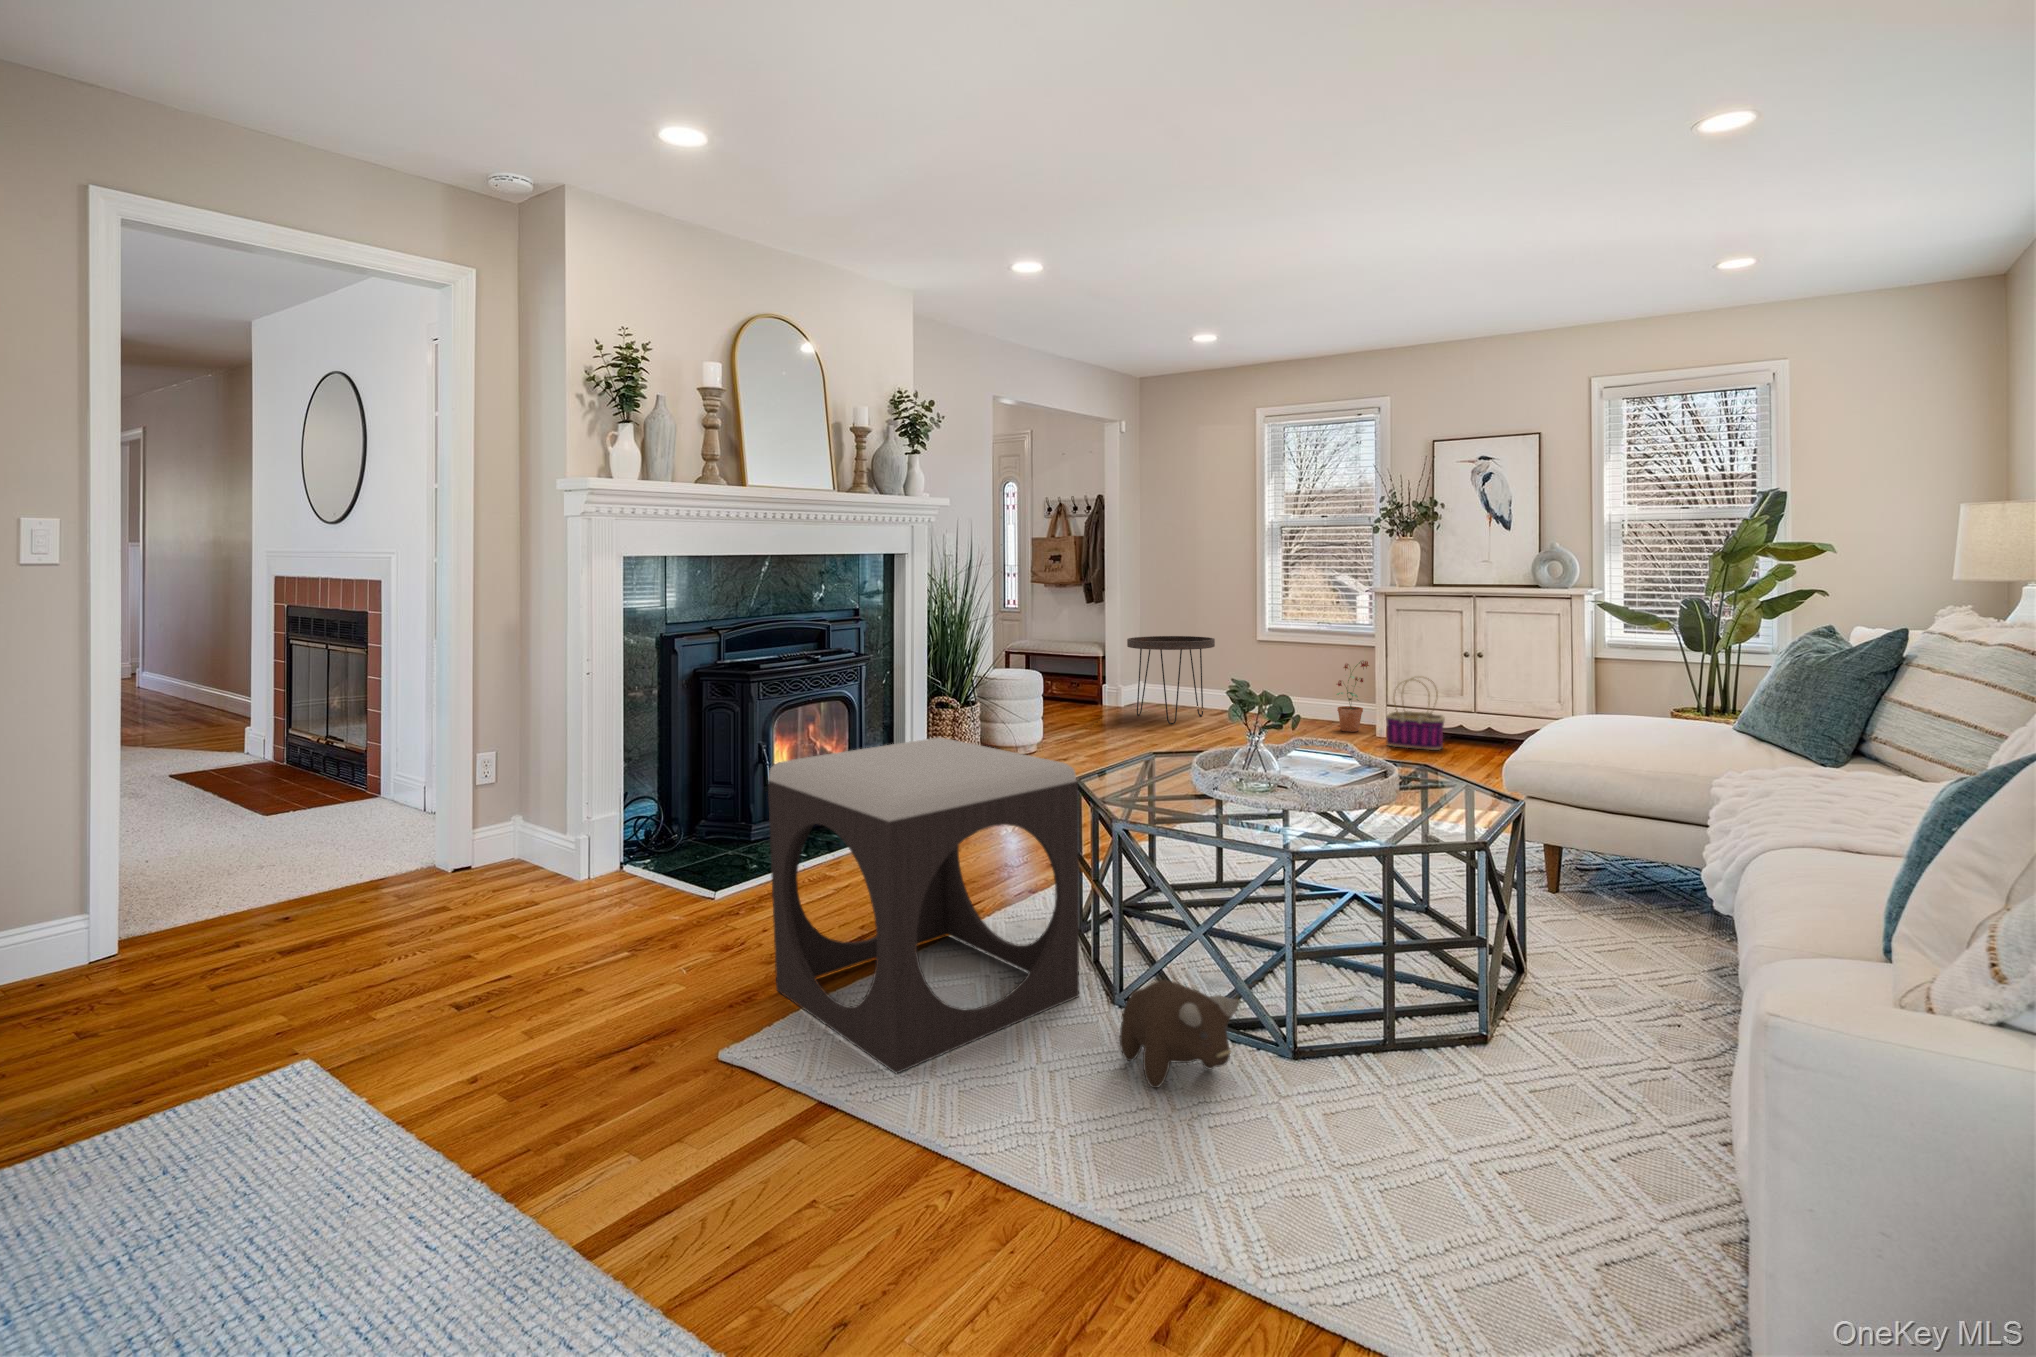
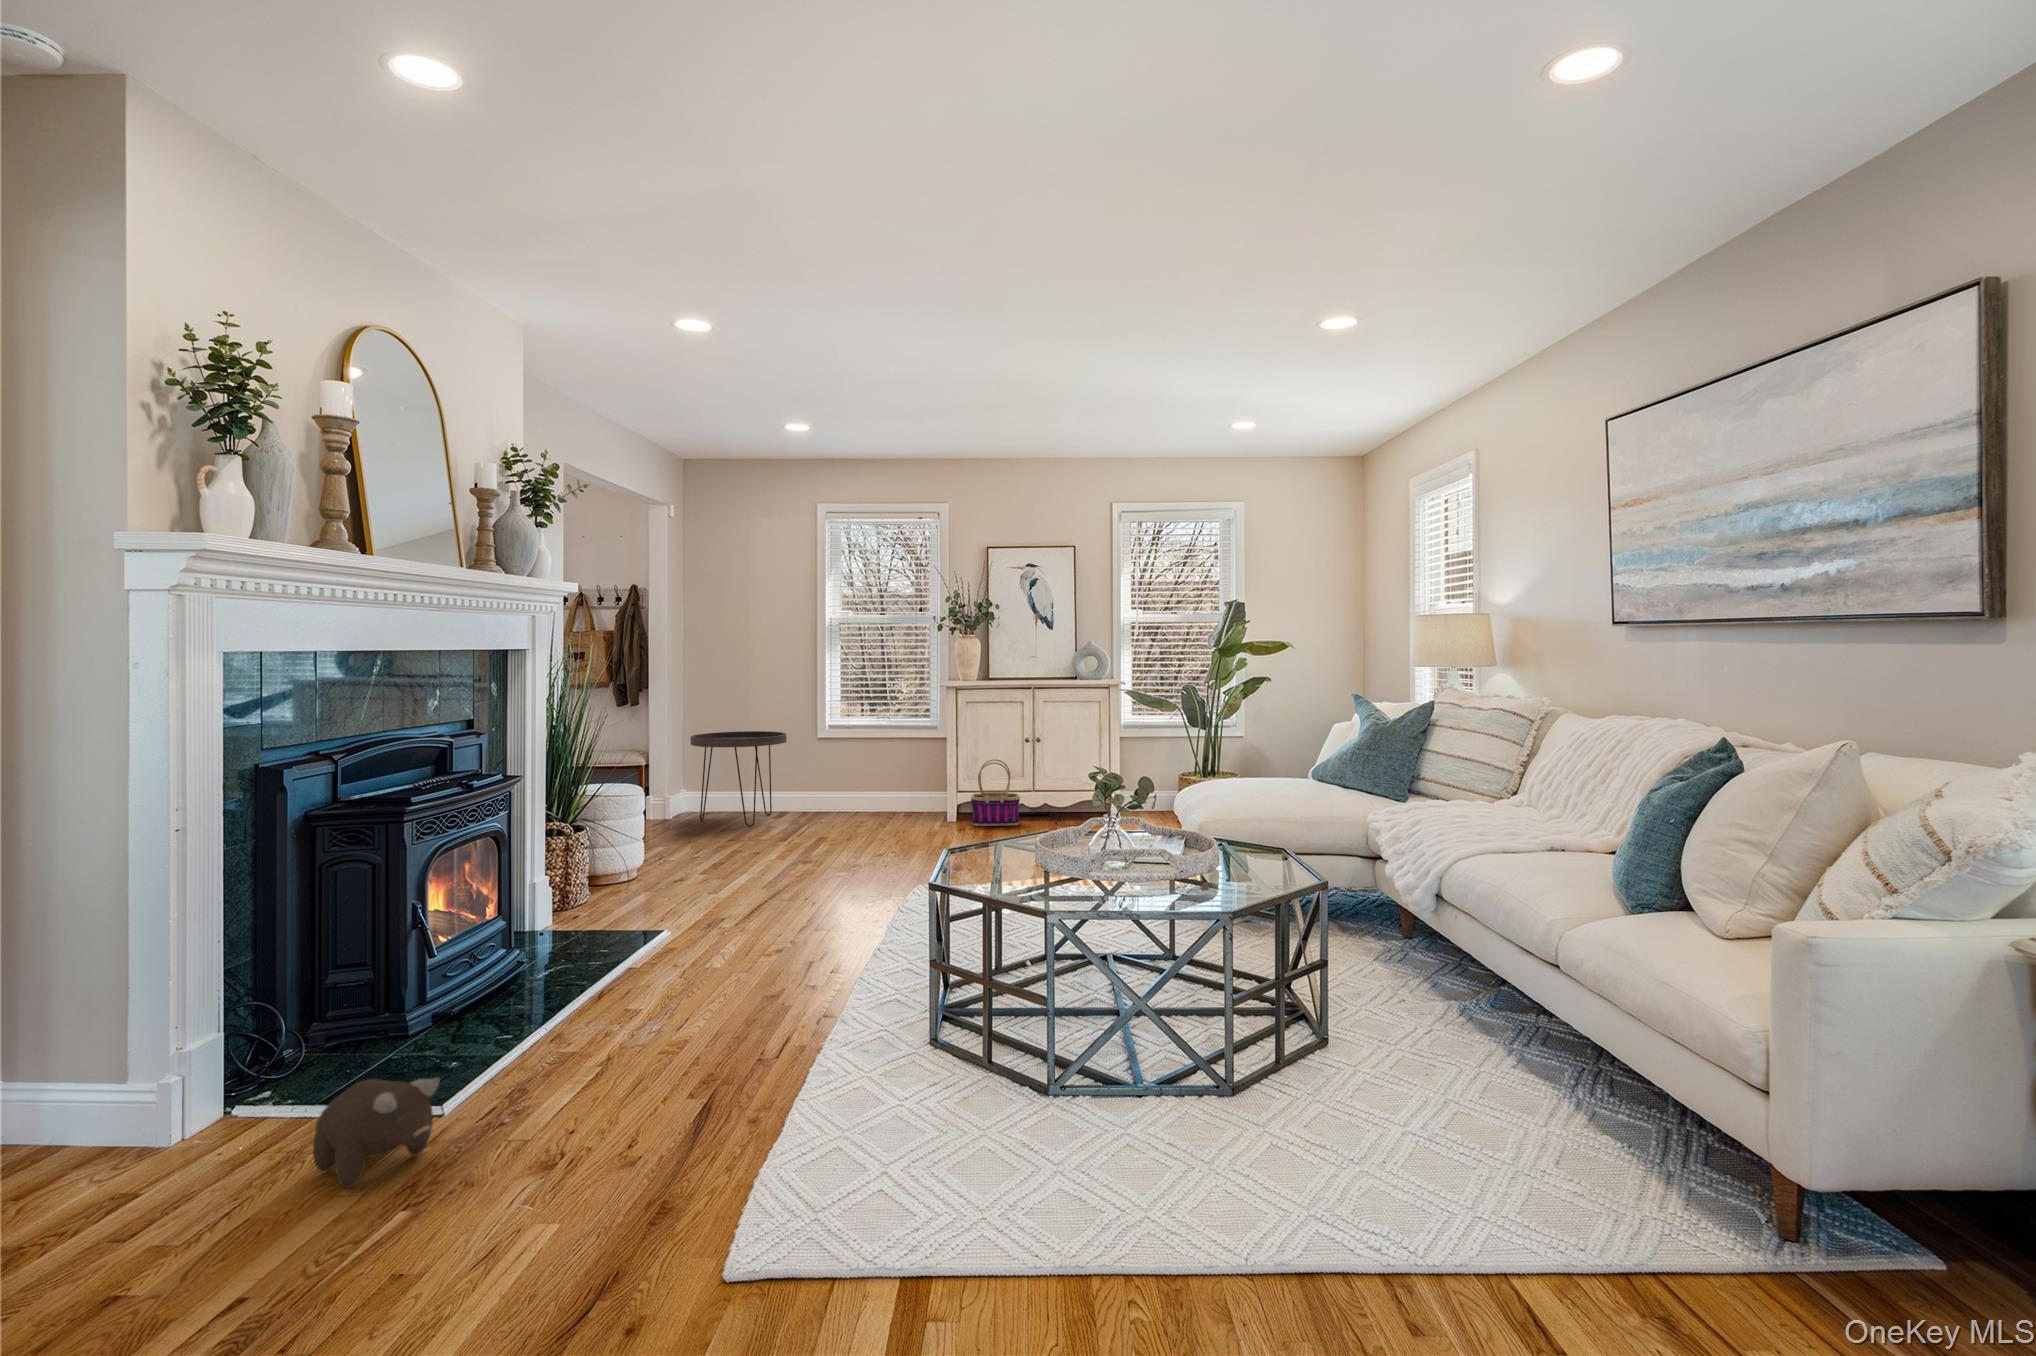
potted plant: present [1337,660,1369,732] -> none [911,748,941,816]
footstool: present [768,737,1079,1073] -> none [694,857,1015,1226]
plush toy: present [1120,980,1239,1088] -> present [313,1078,440,1188]

